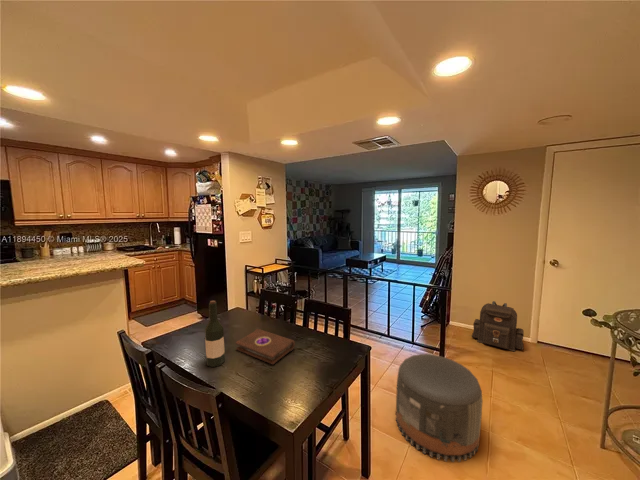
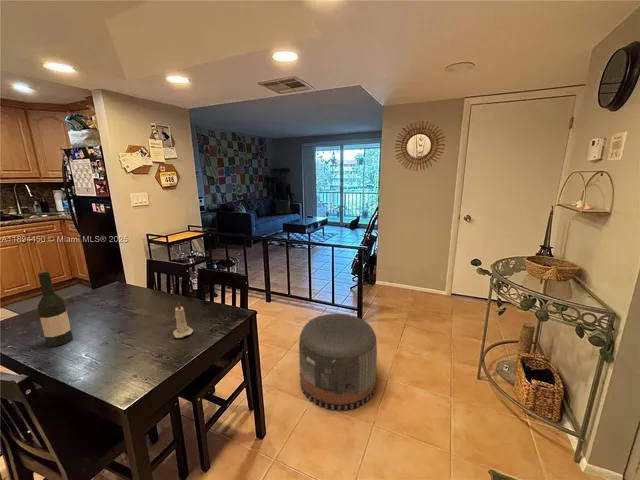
backpack: present [472,301,524,351] -> none [394,258,439,305]
book: present [236,329,295,365] -> none [91,301,167,337]
candle: none [307,335,324,370] -> present [173,302,193,338]

